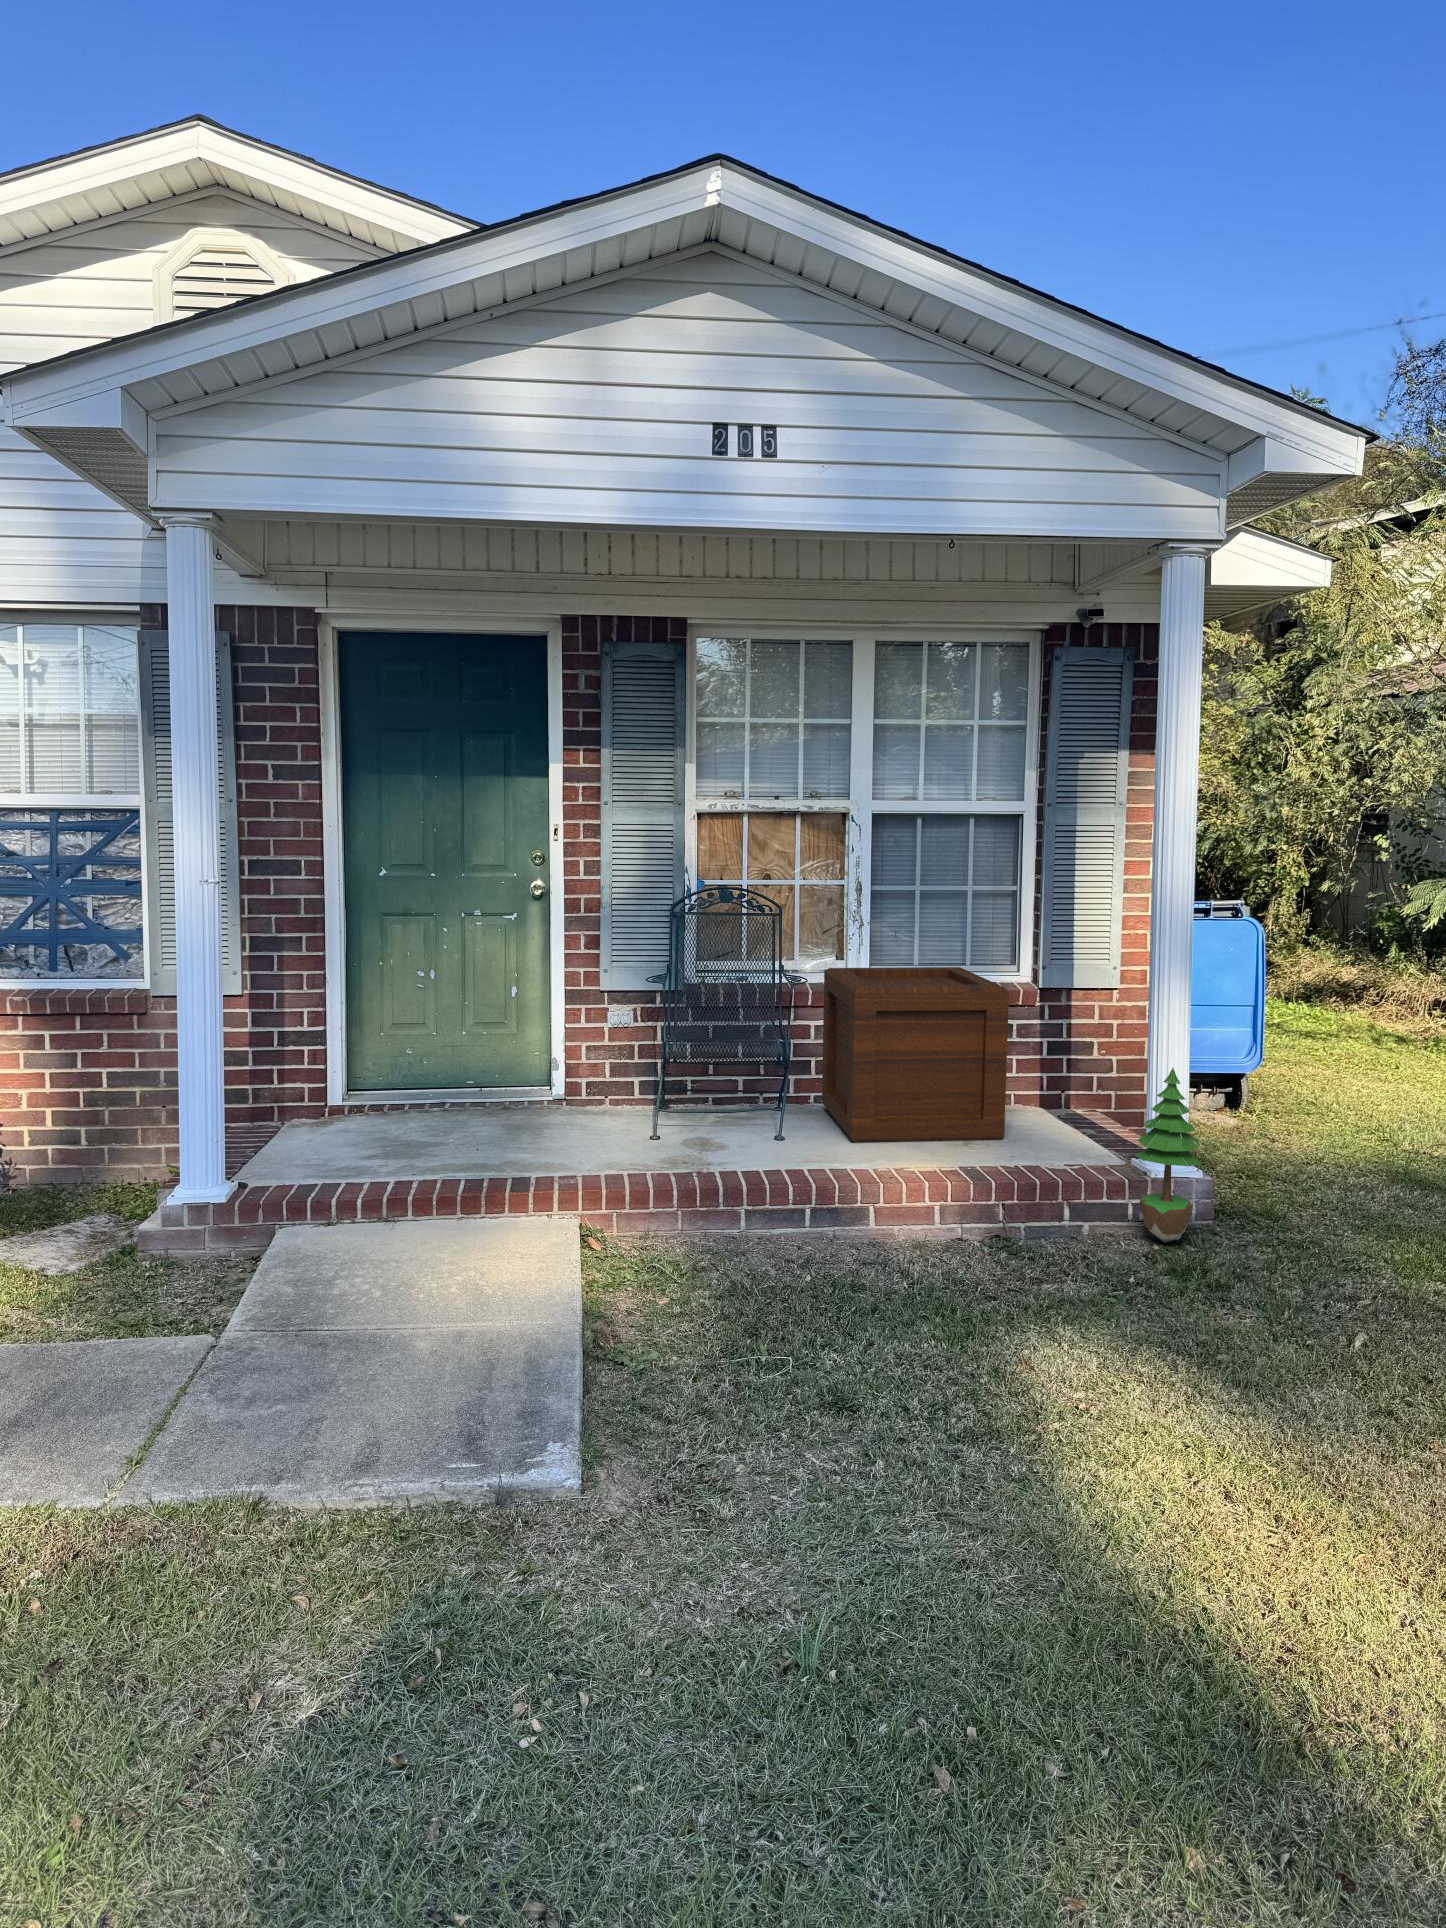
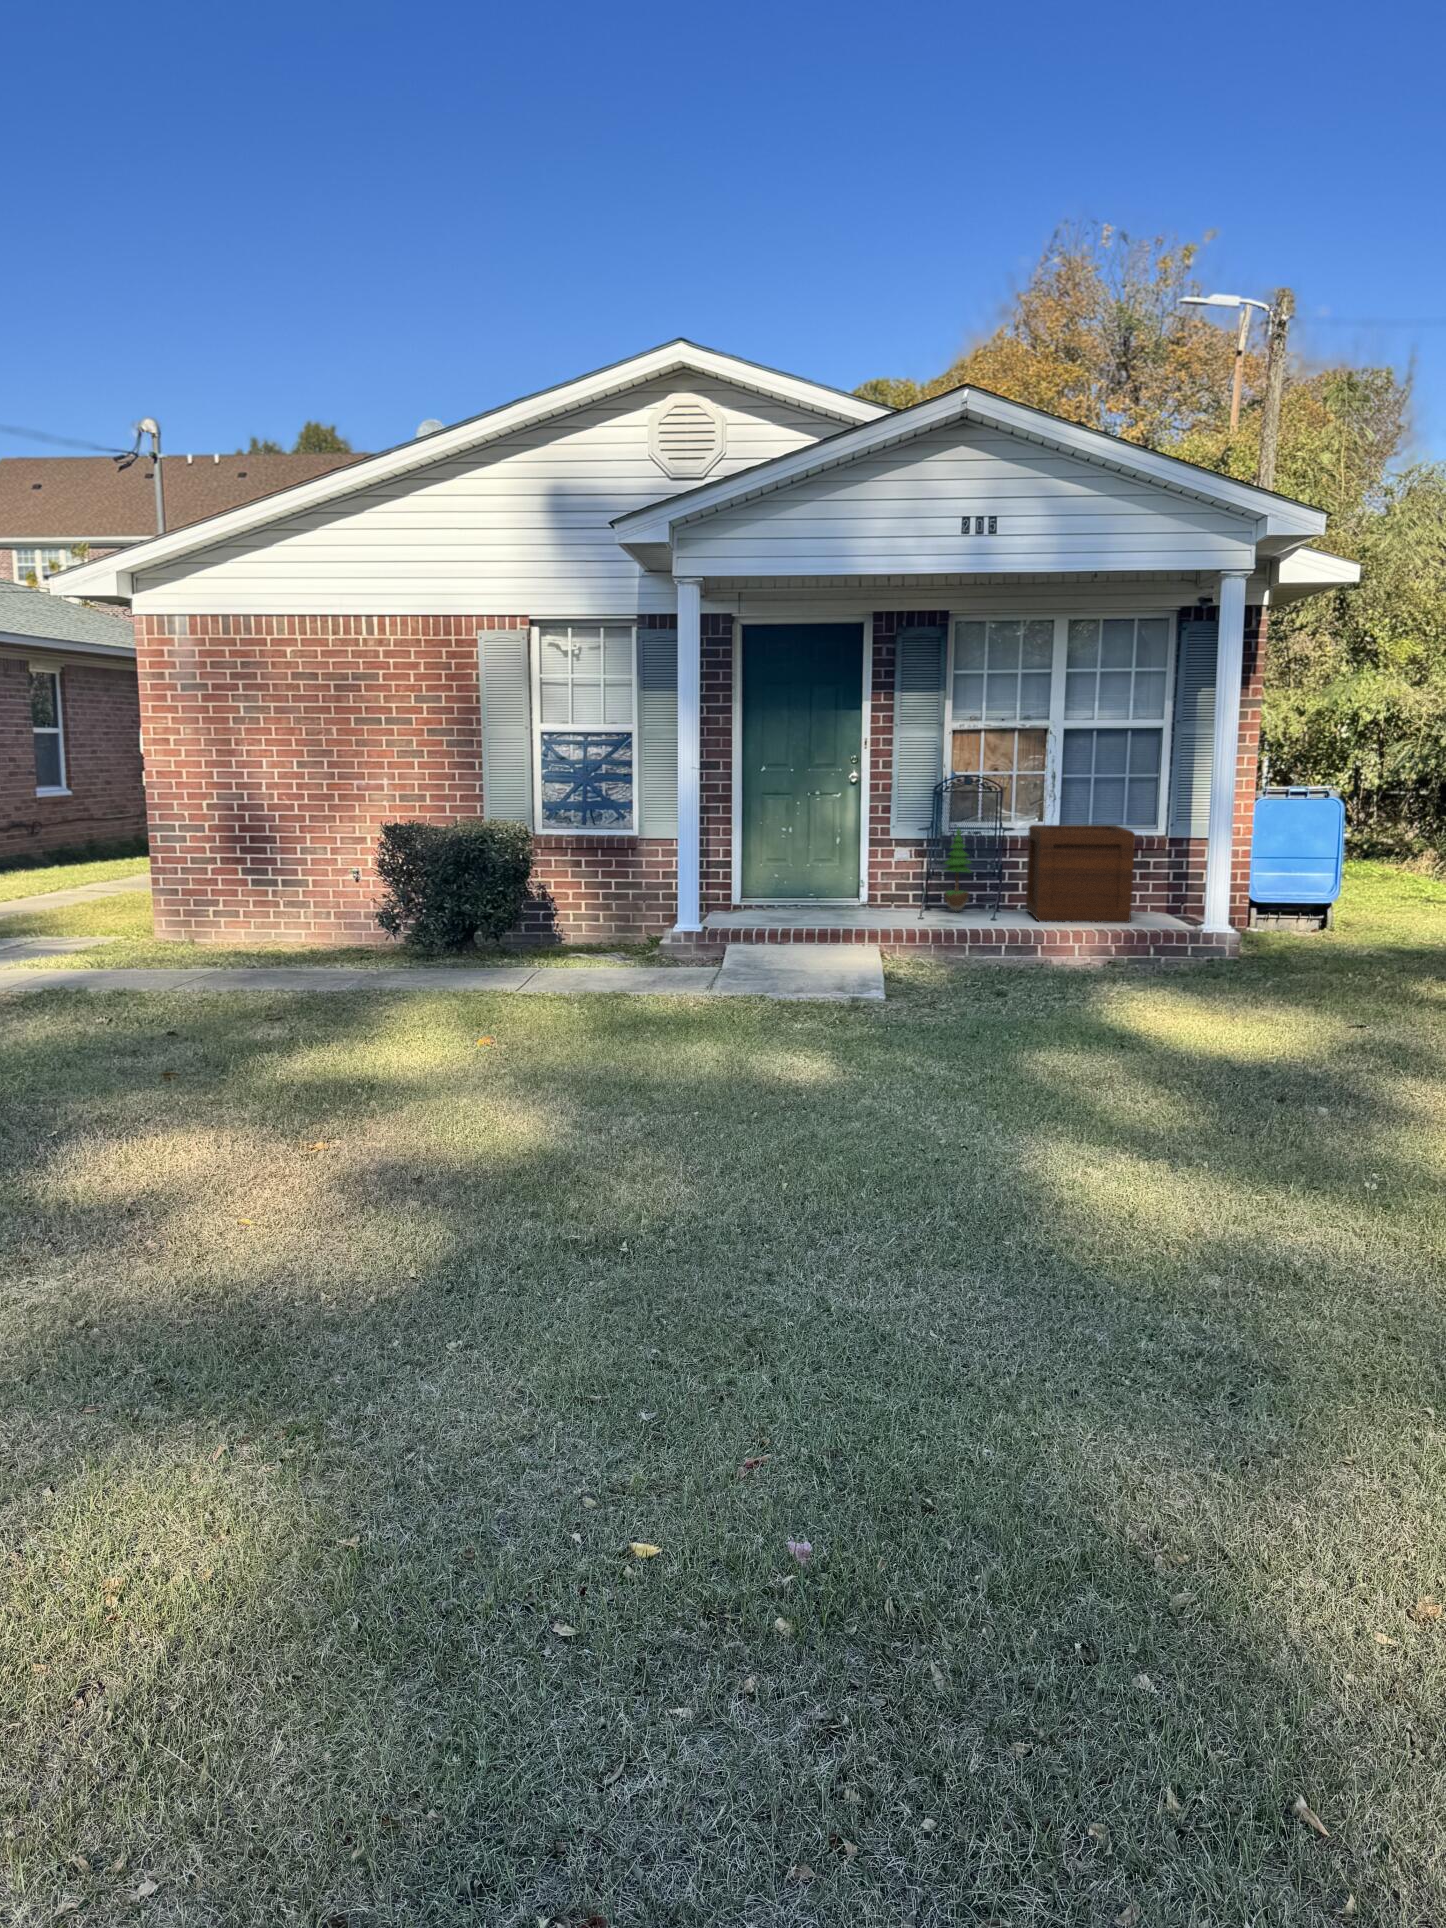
potted tree: present [1135,1068,1201,1243] -> present [944,828,971,912]

